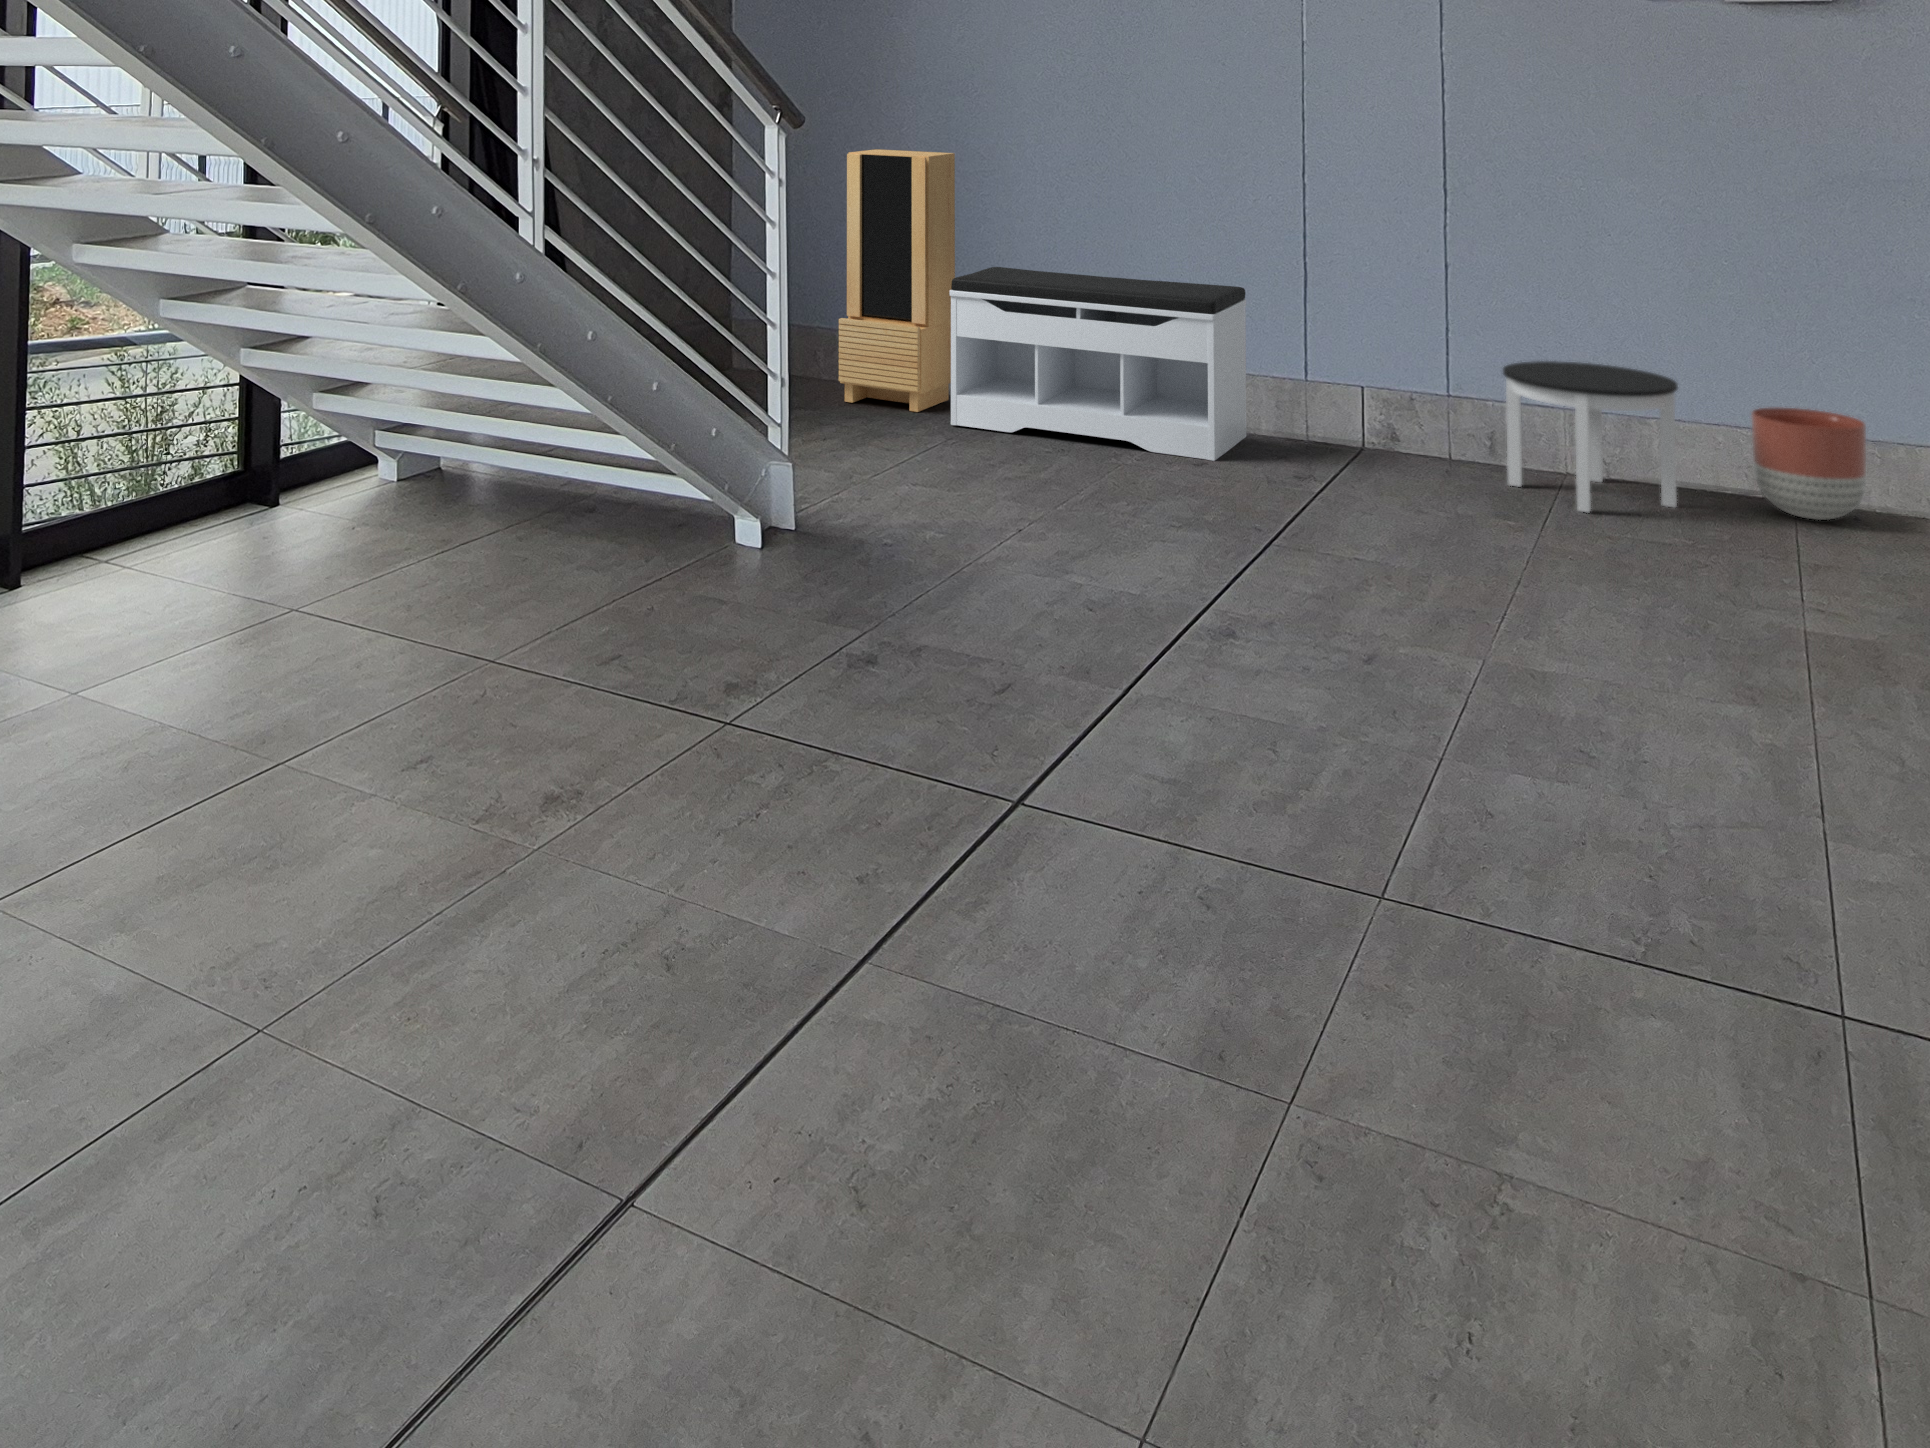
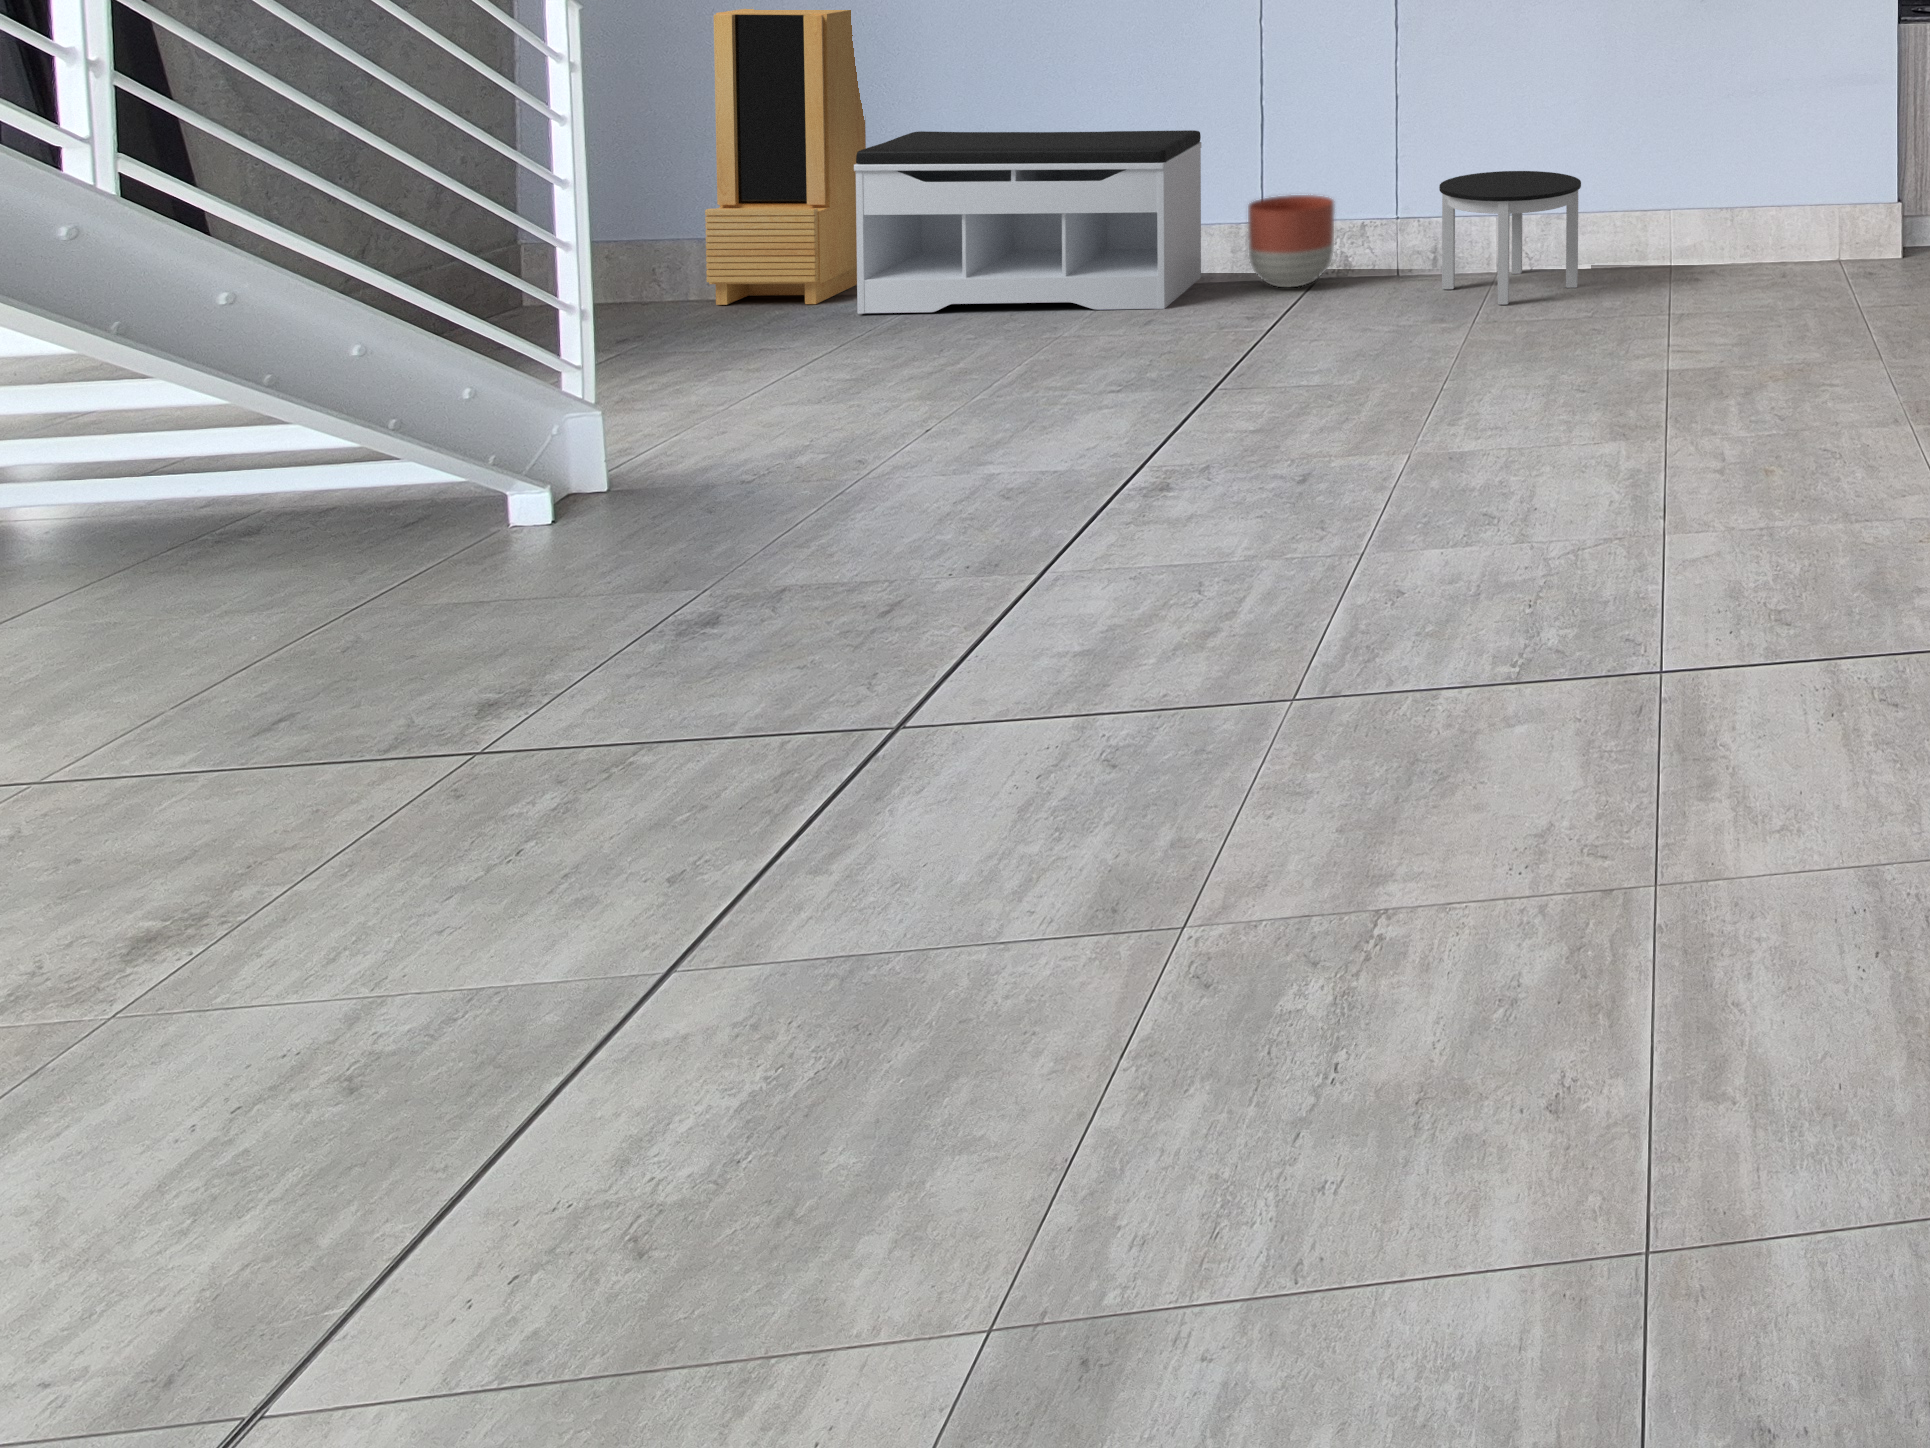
planter: present [1751,408,1866,520] -> present [1248,195,1335,287]

